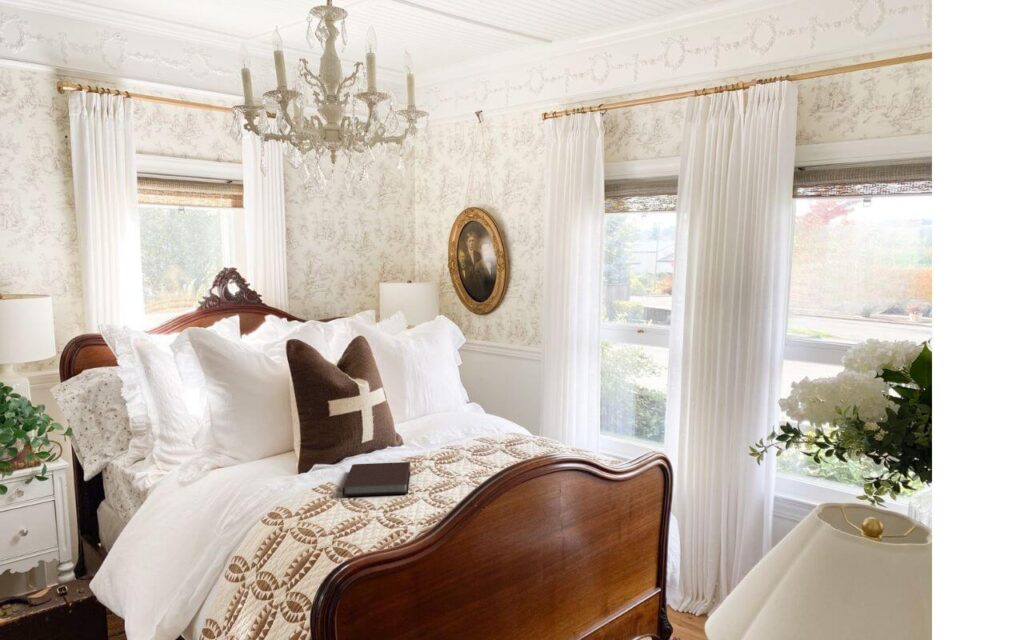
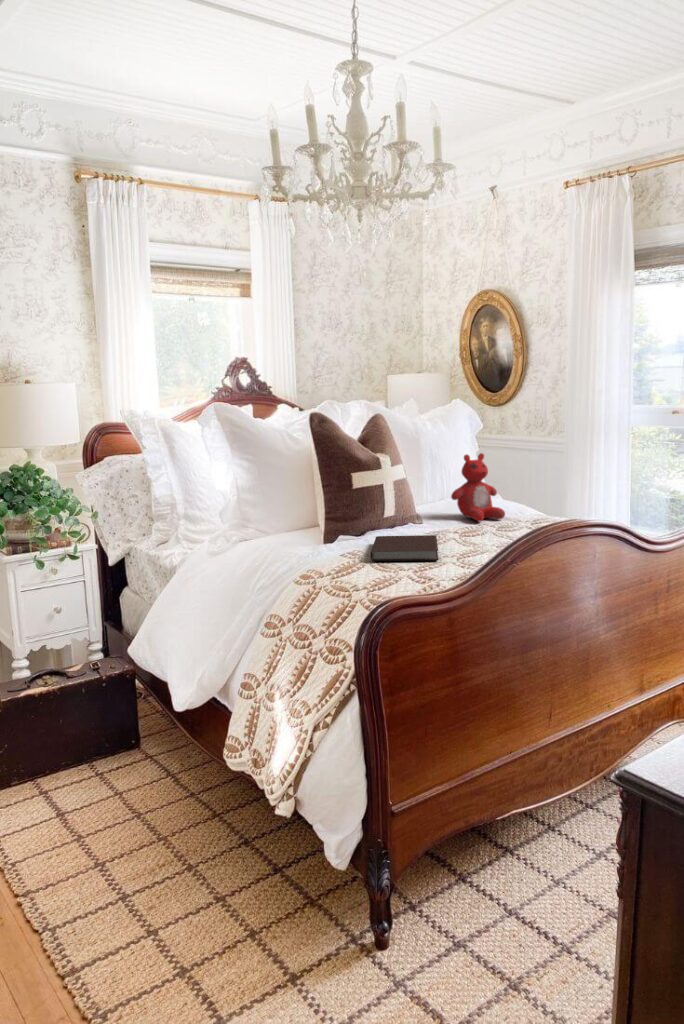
stuffed bear: none [429,375,479,440] -> present [451,453,505,522]

